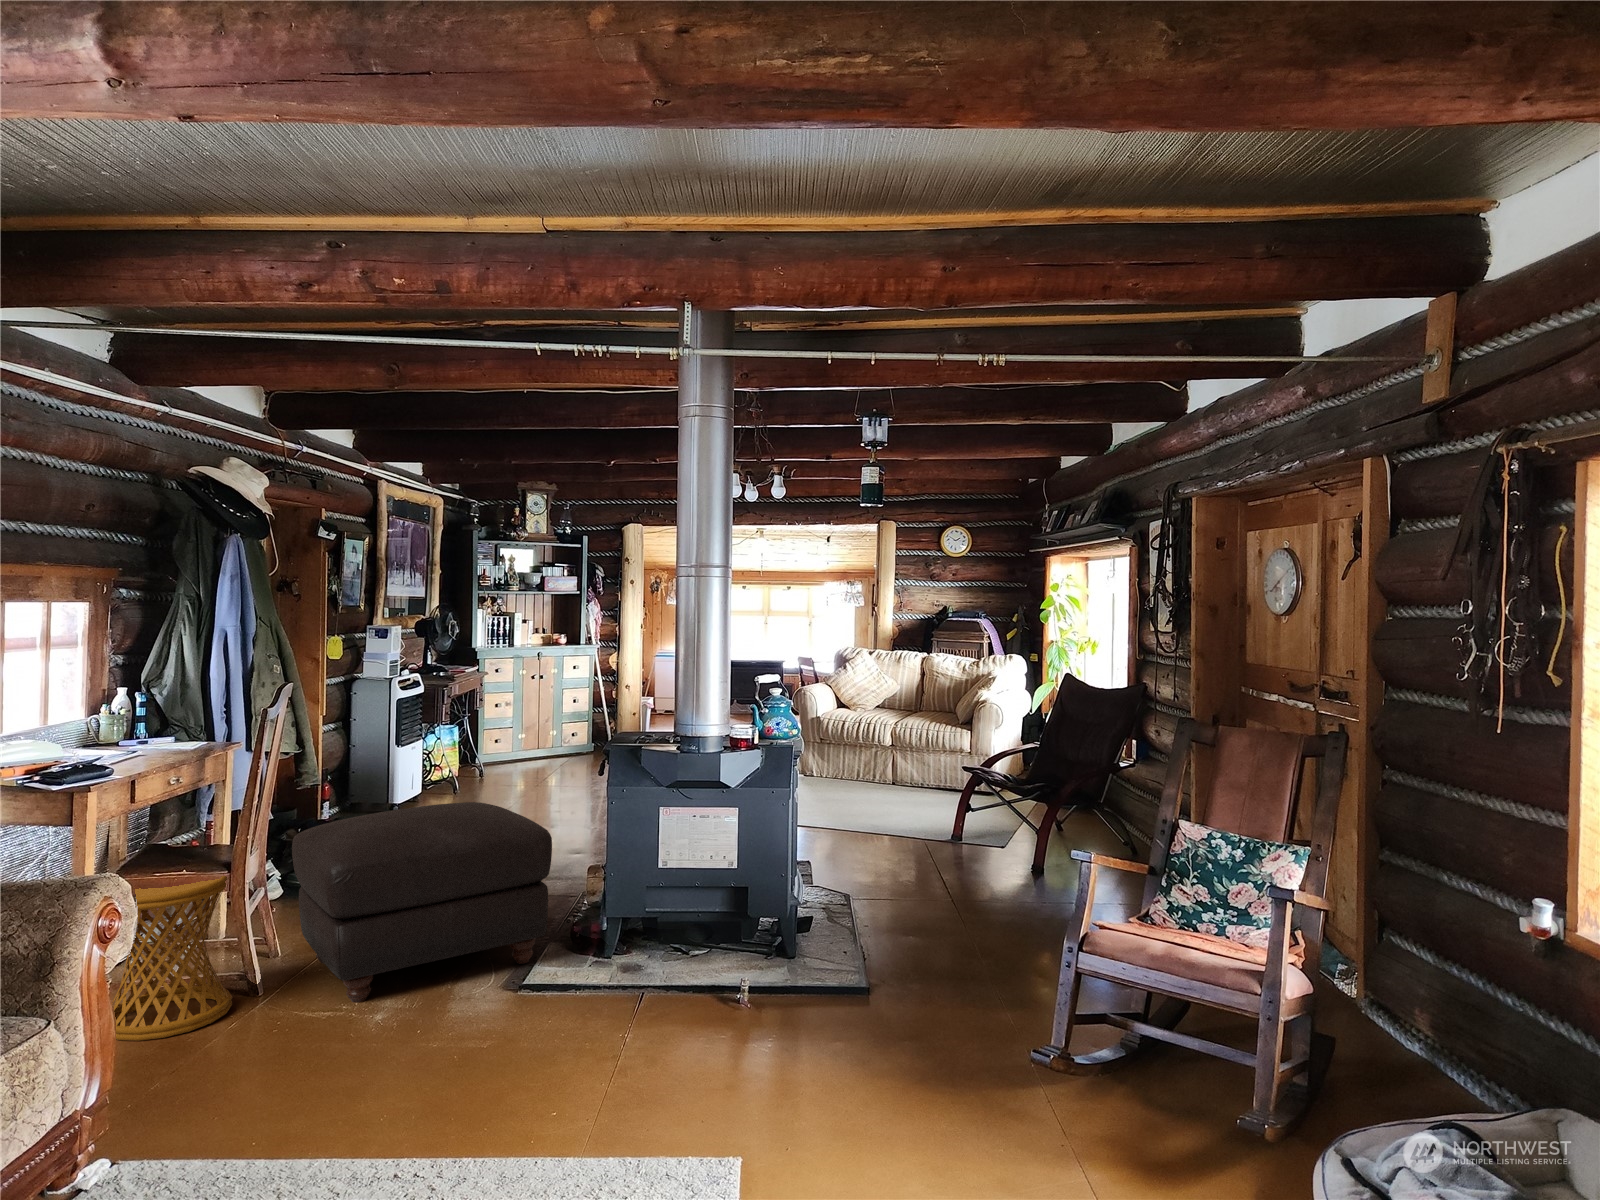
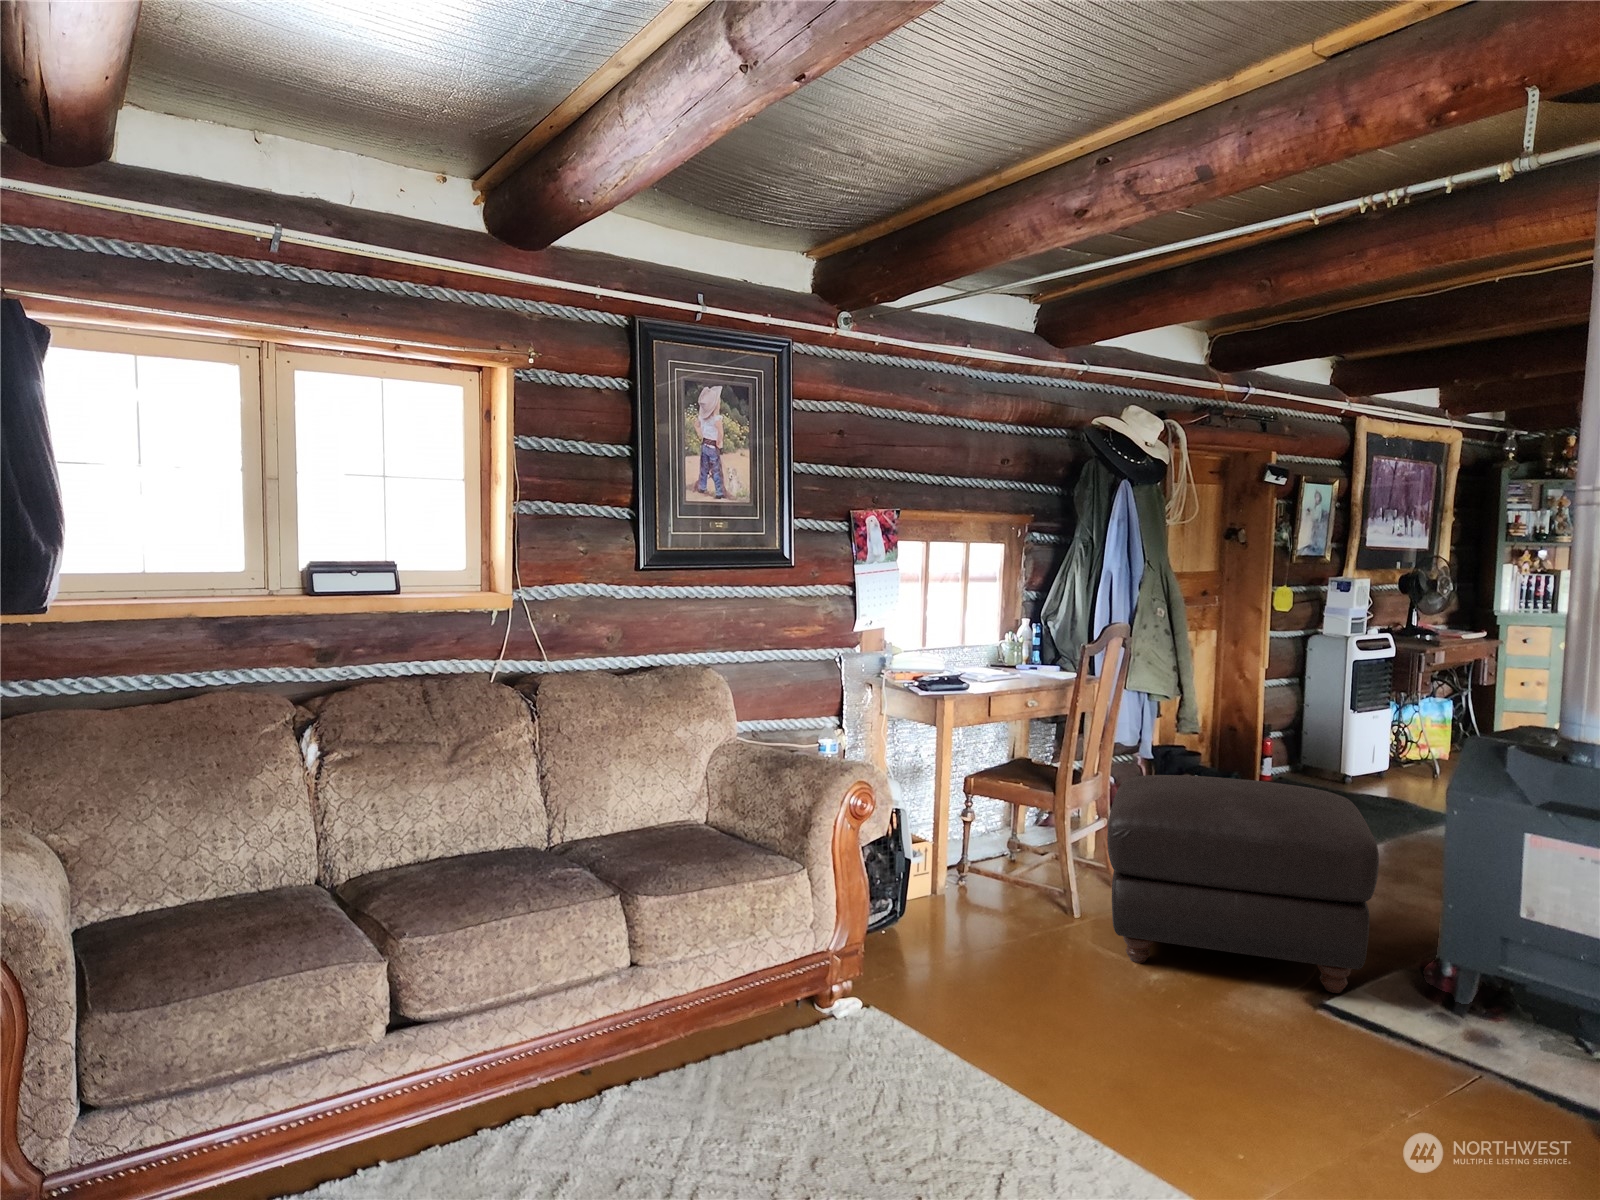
side table: present [113,876,232,1041] -> none [939,783,1042,931]

